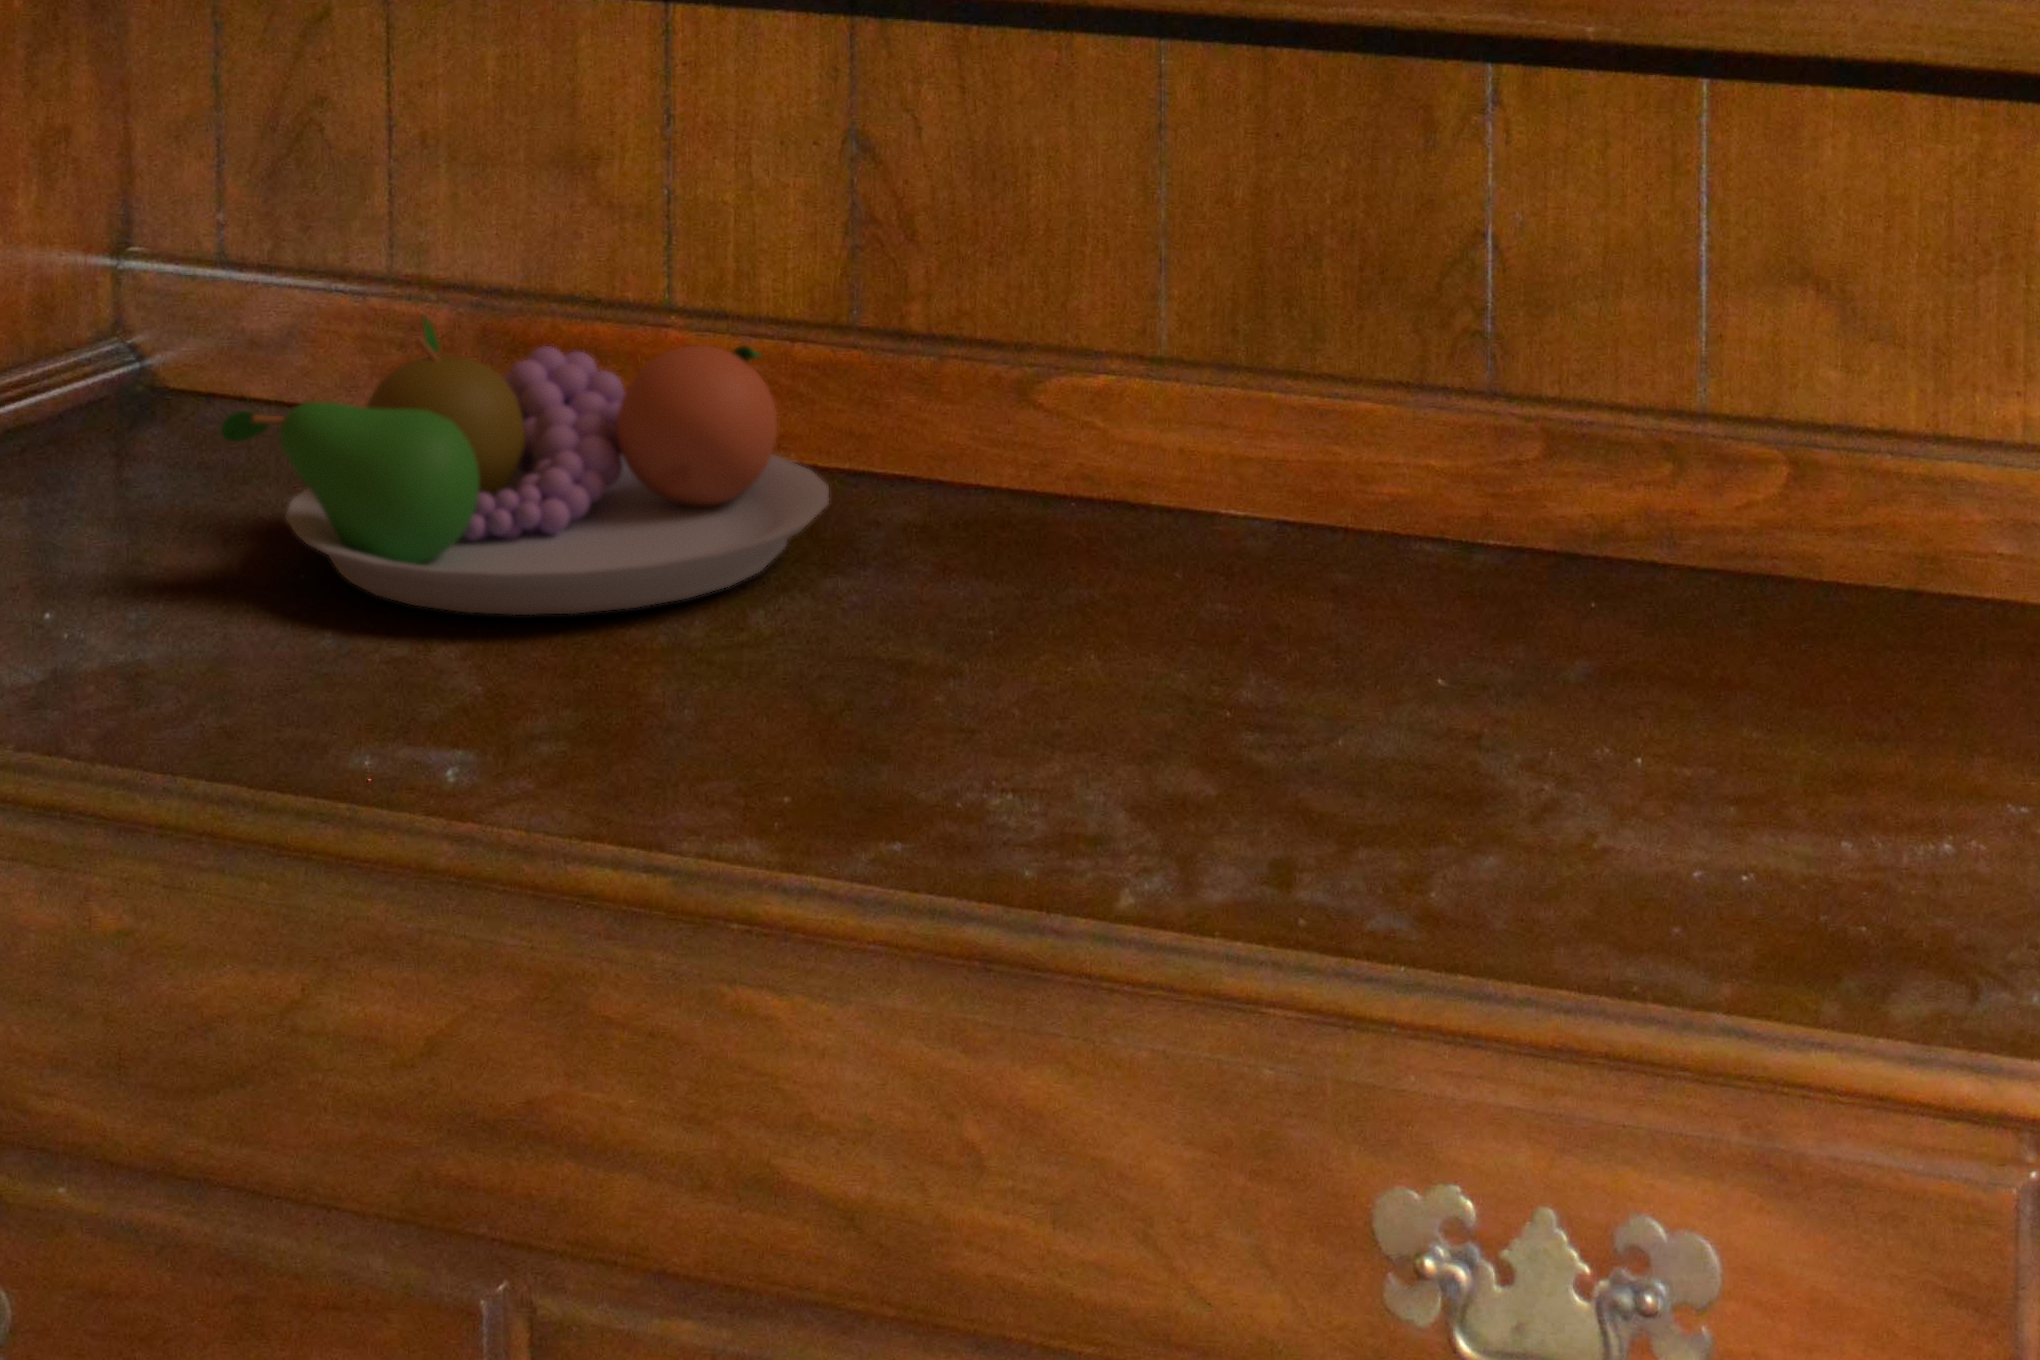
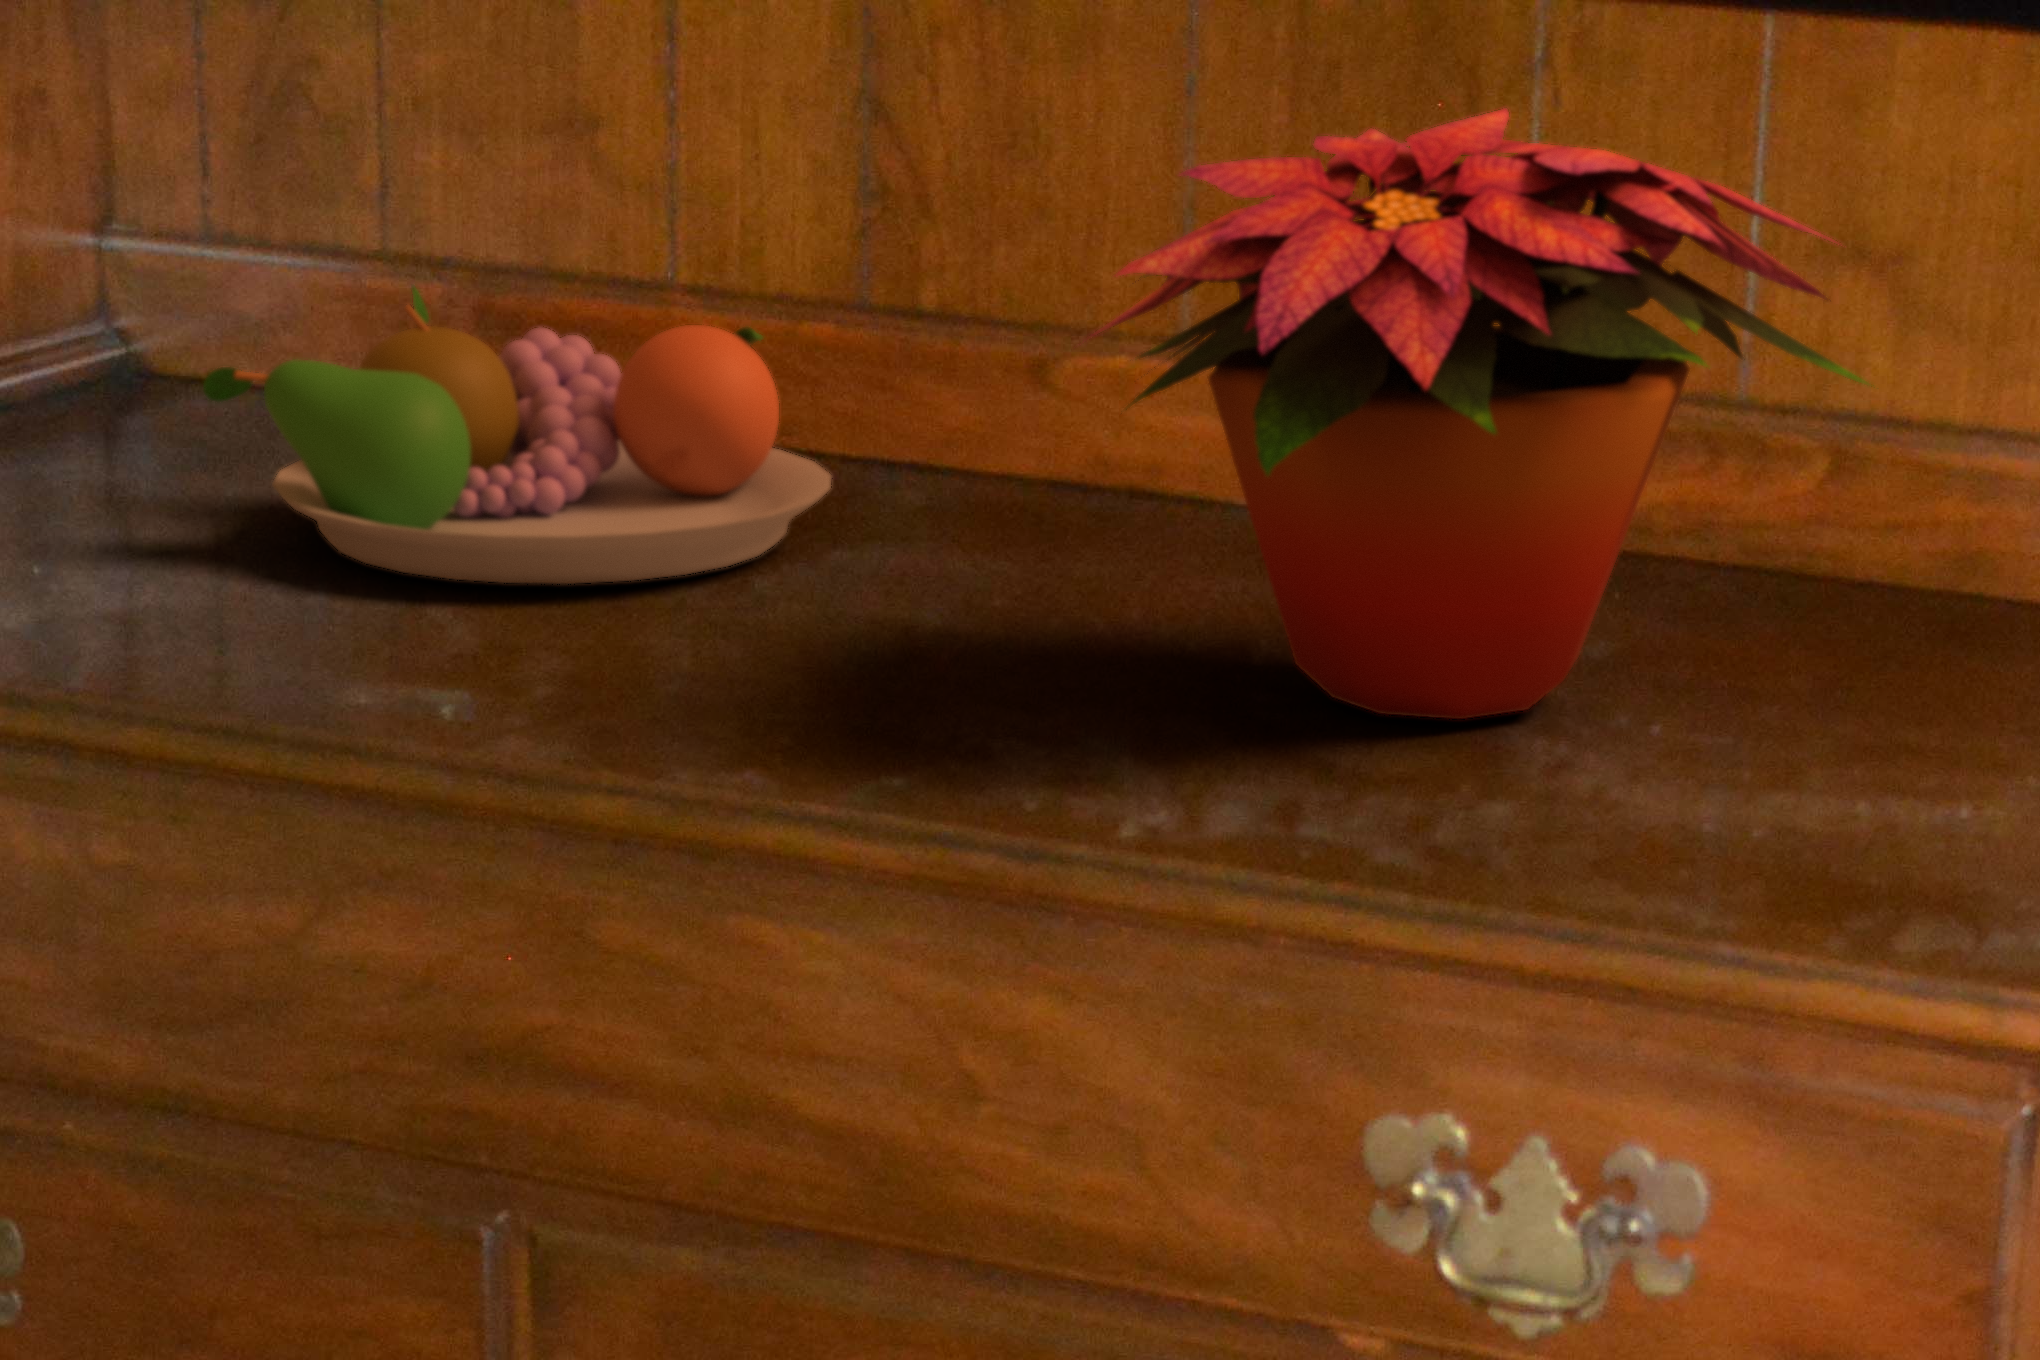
flower arrangement: none [1034,163,1846,749] -> present [1078,109,1874,719]

